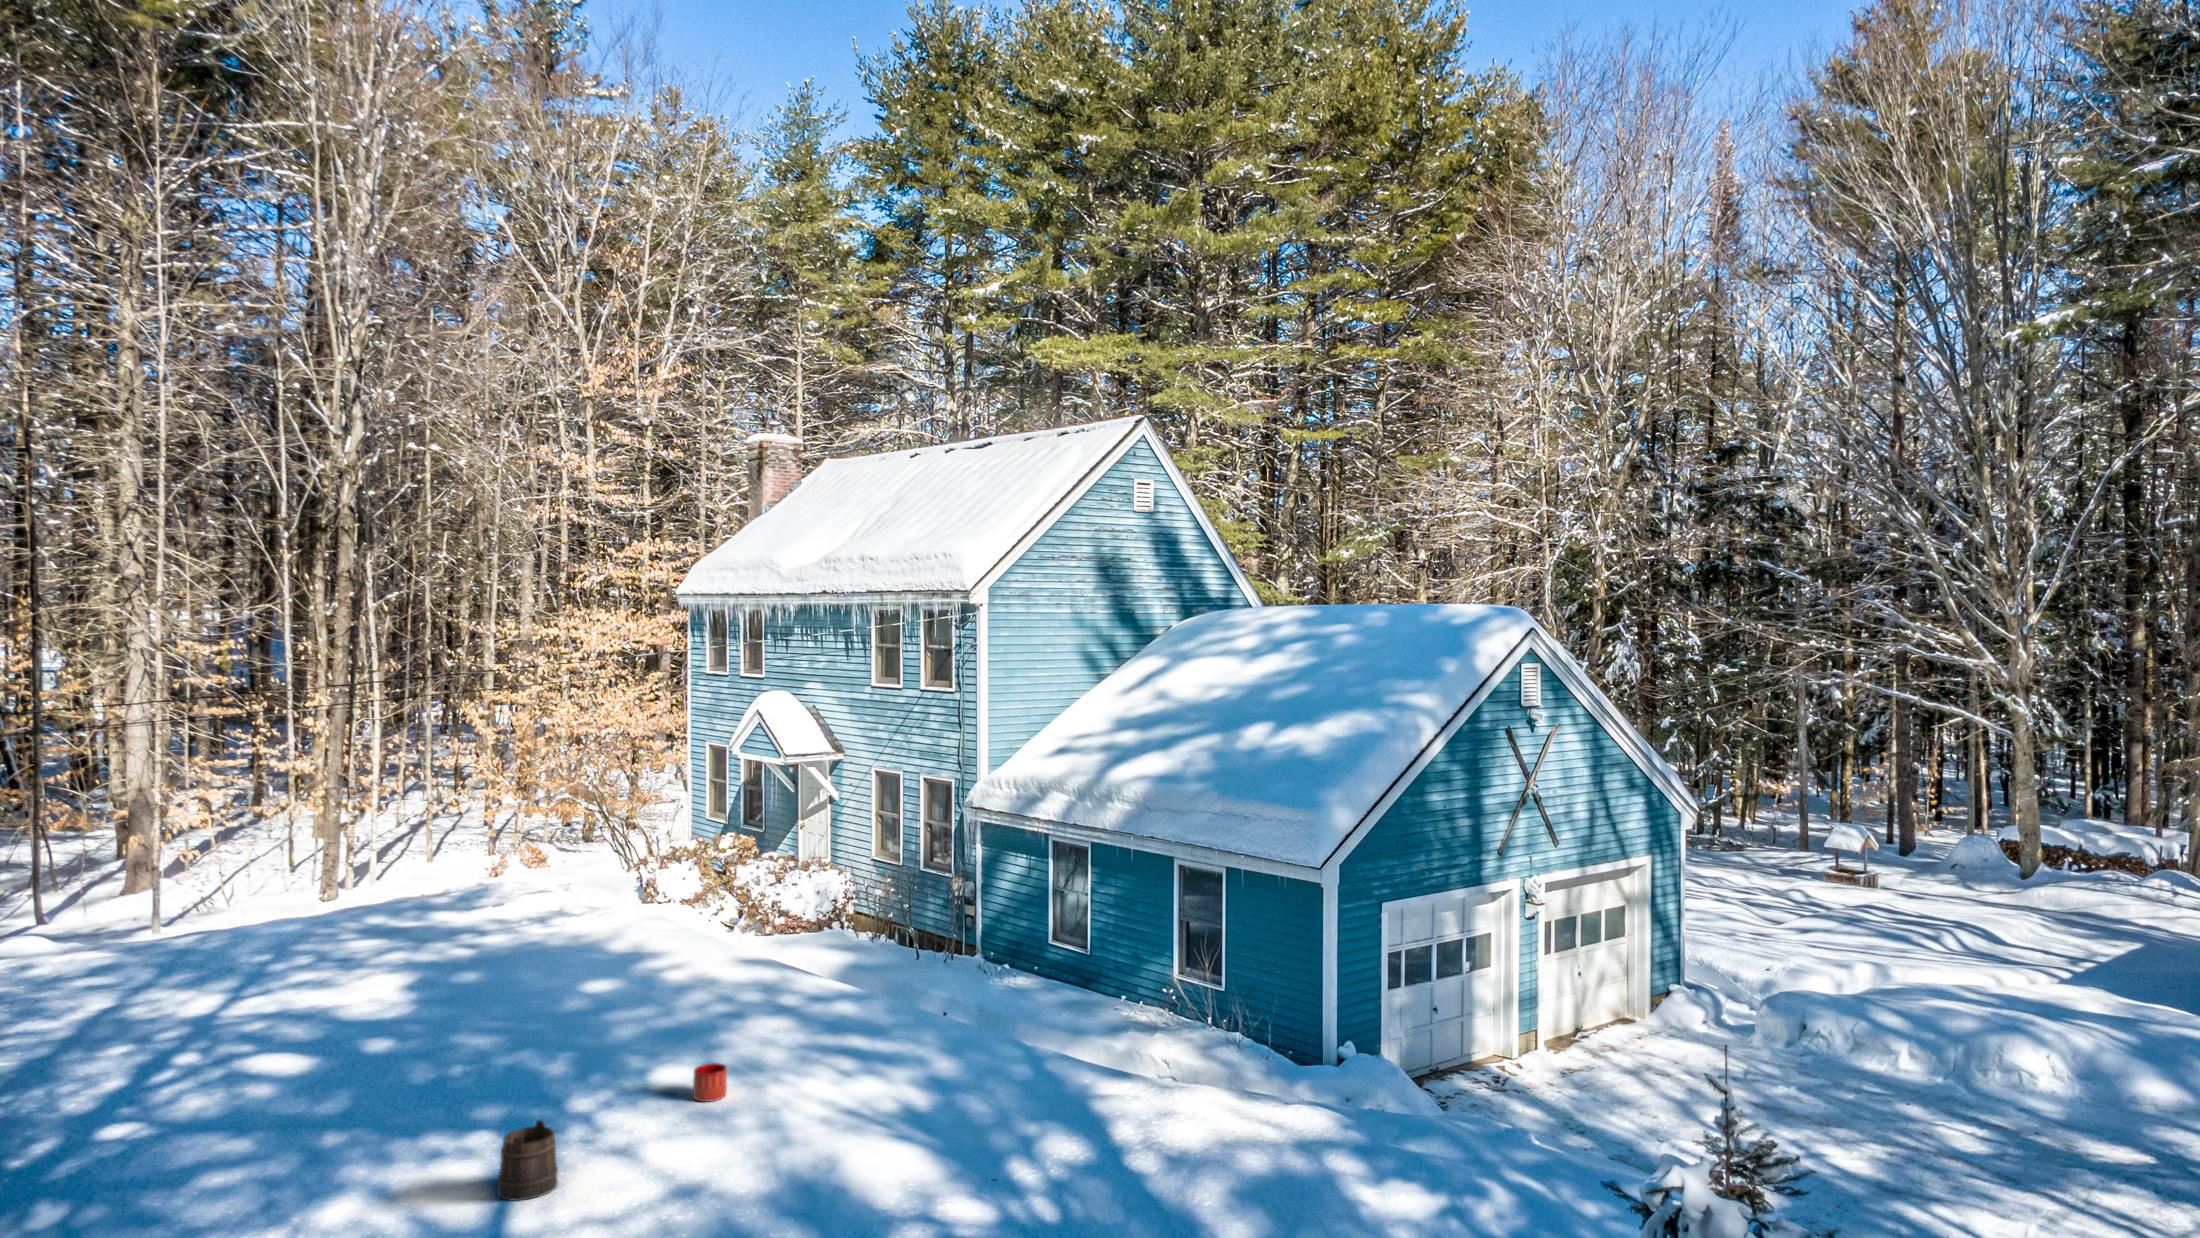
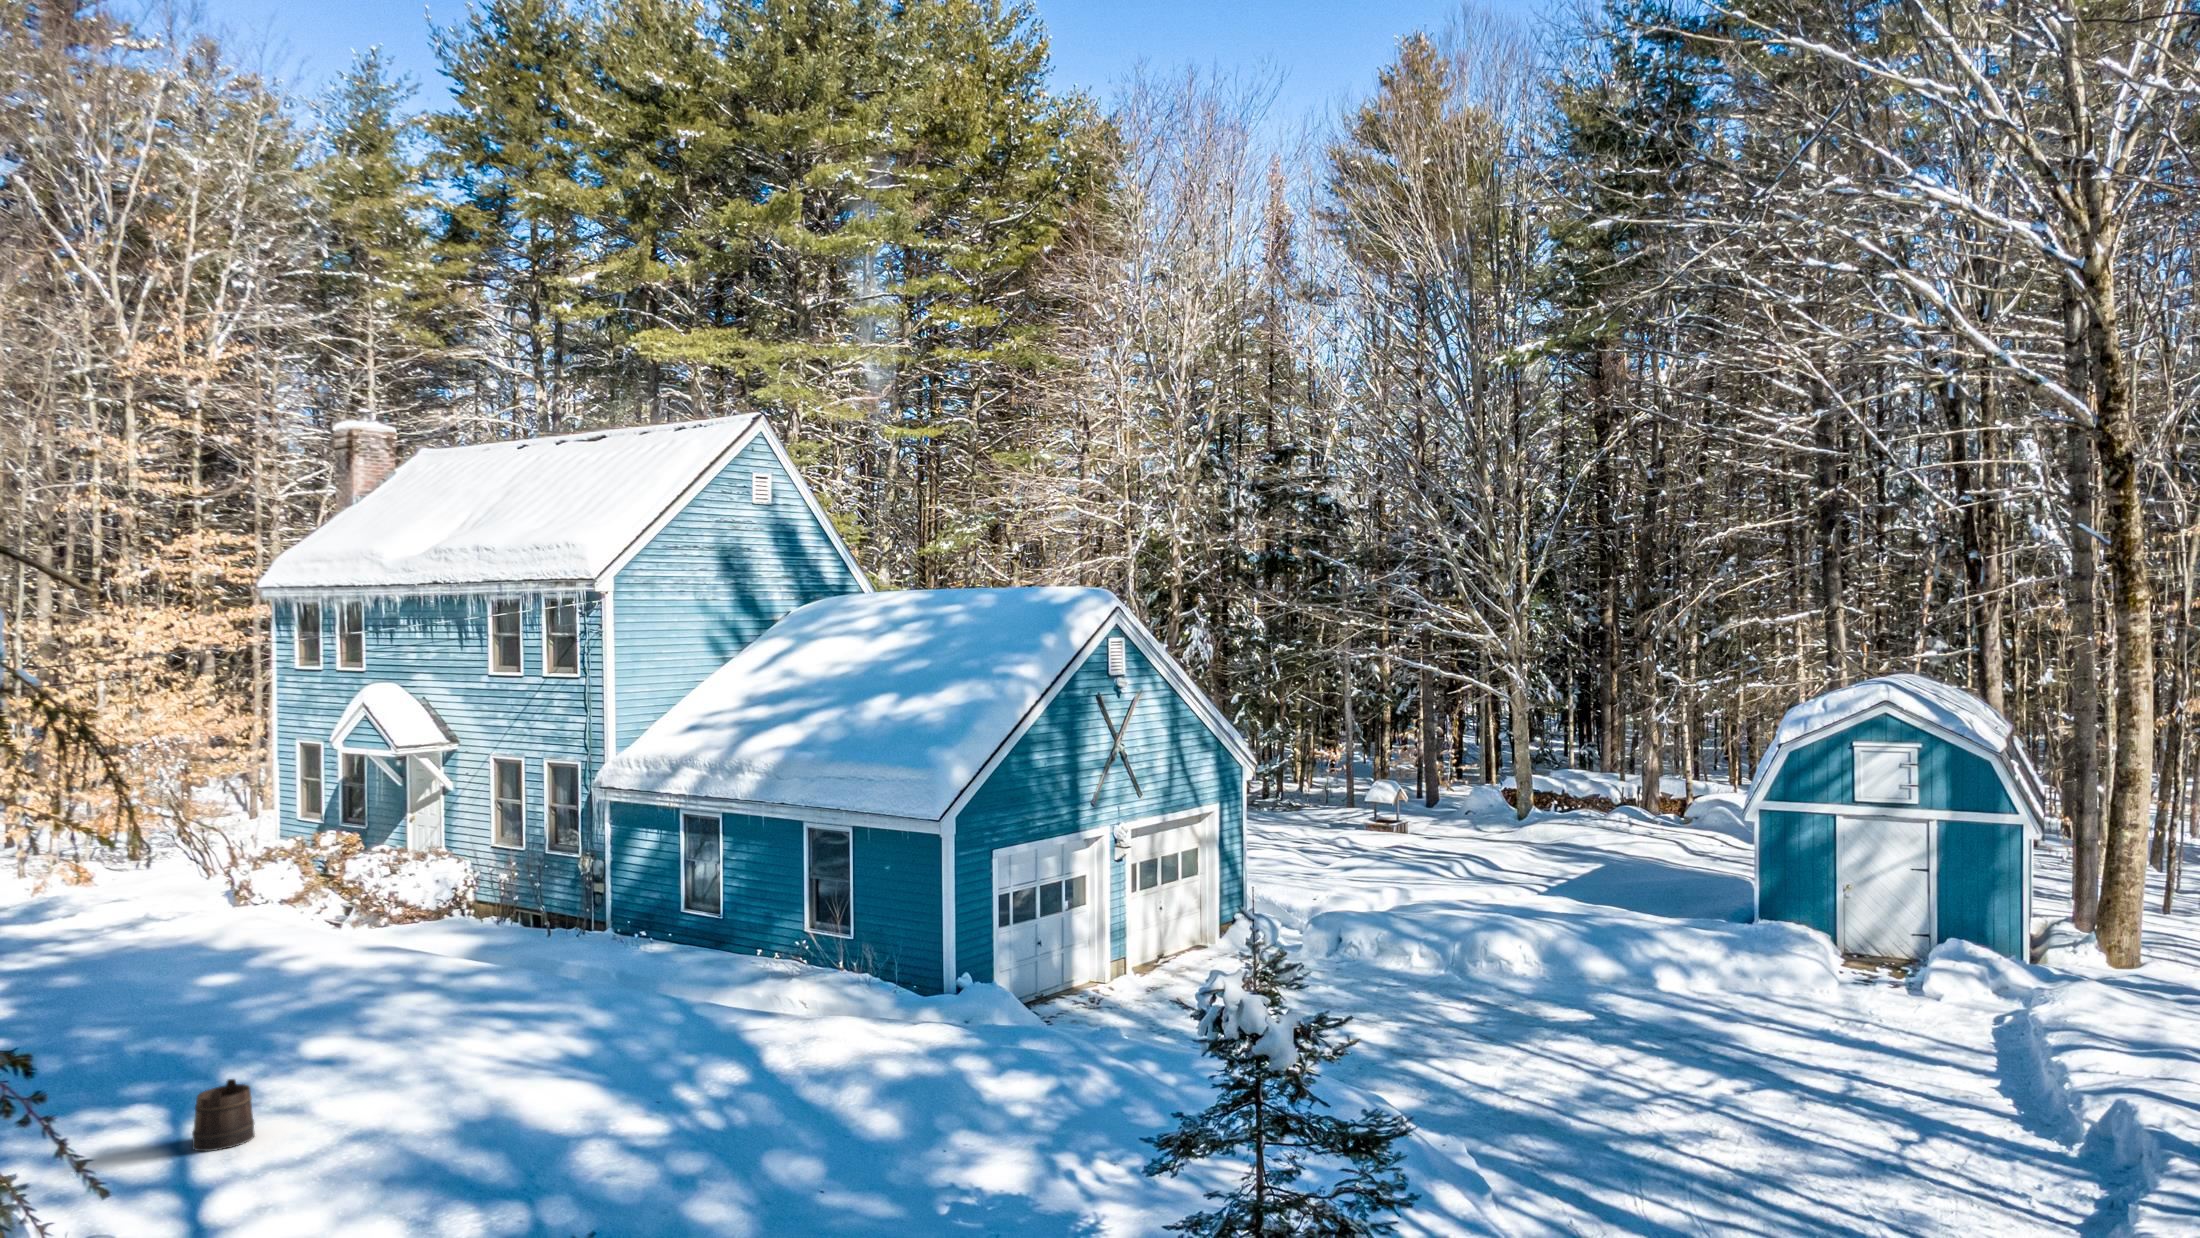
planter: present [693,1063,727,1102] -> none [363,1030,398,1065]

